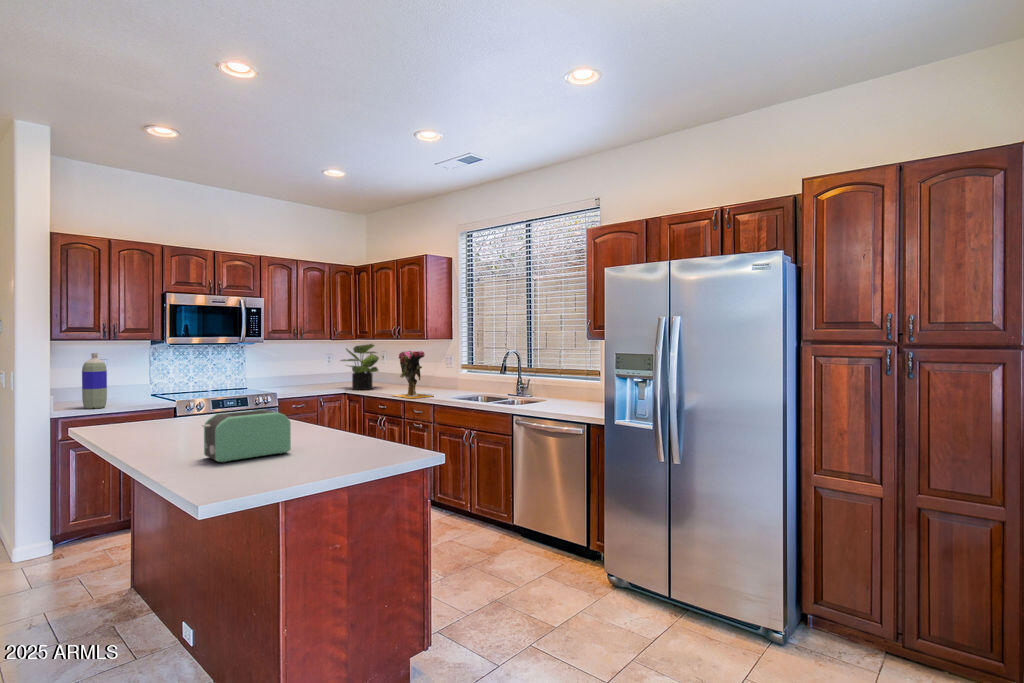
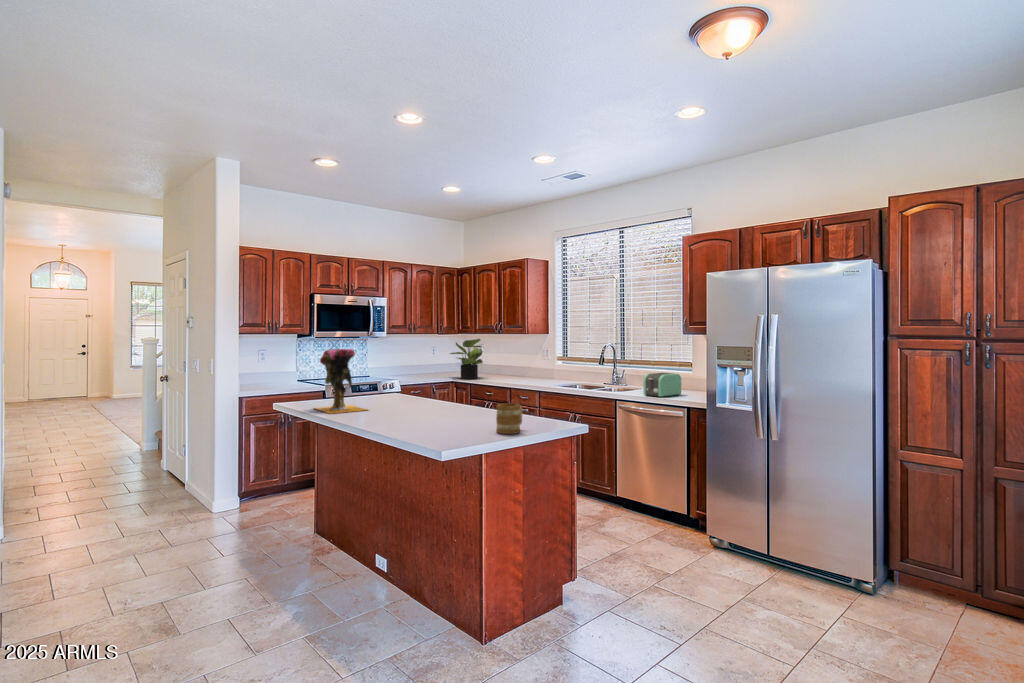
vase: present [393,351,432,399] -> present [315,349,367,413]
bottle: present [82,353,107,409] -> none [260,345,278,391]
toaster: present [202,409,291,463] -> present [643,373,681,397]
mug: none [306,432,347,473] -> present [496,403,523,434]

